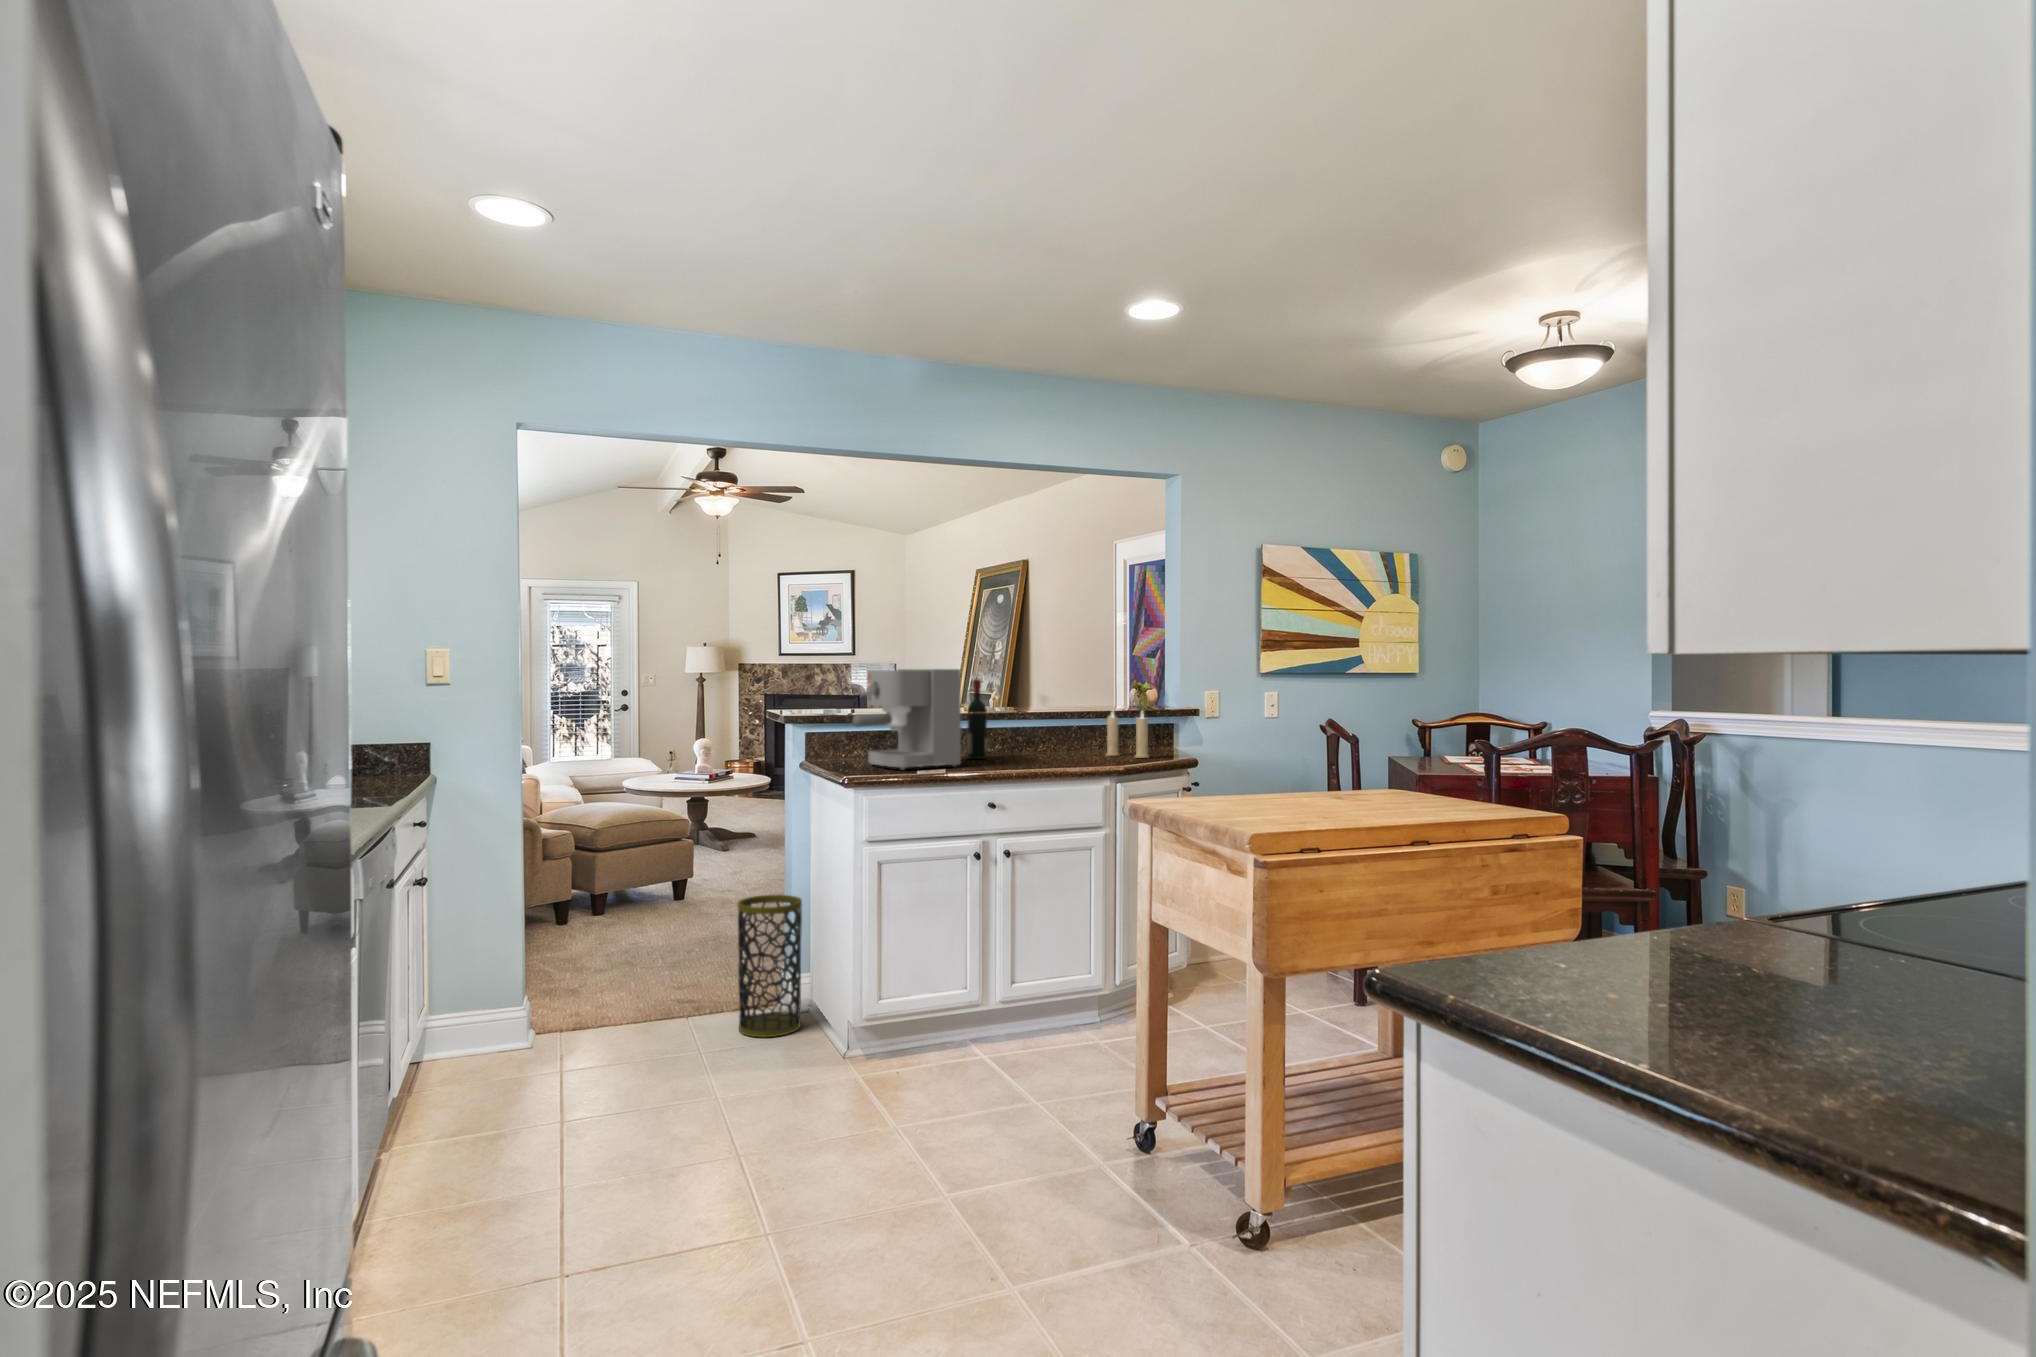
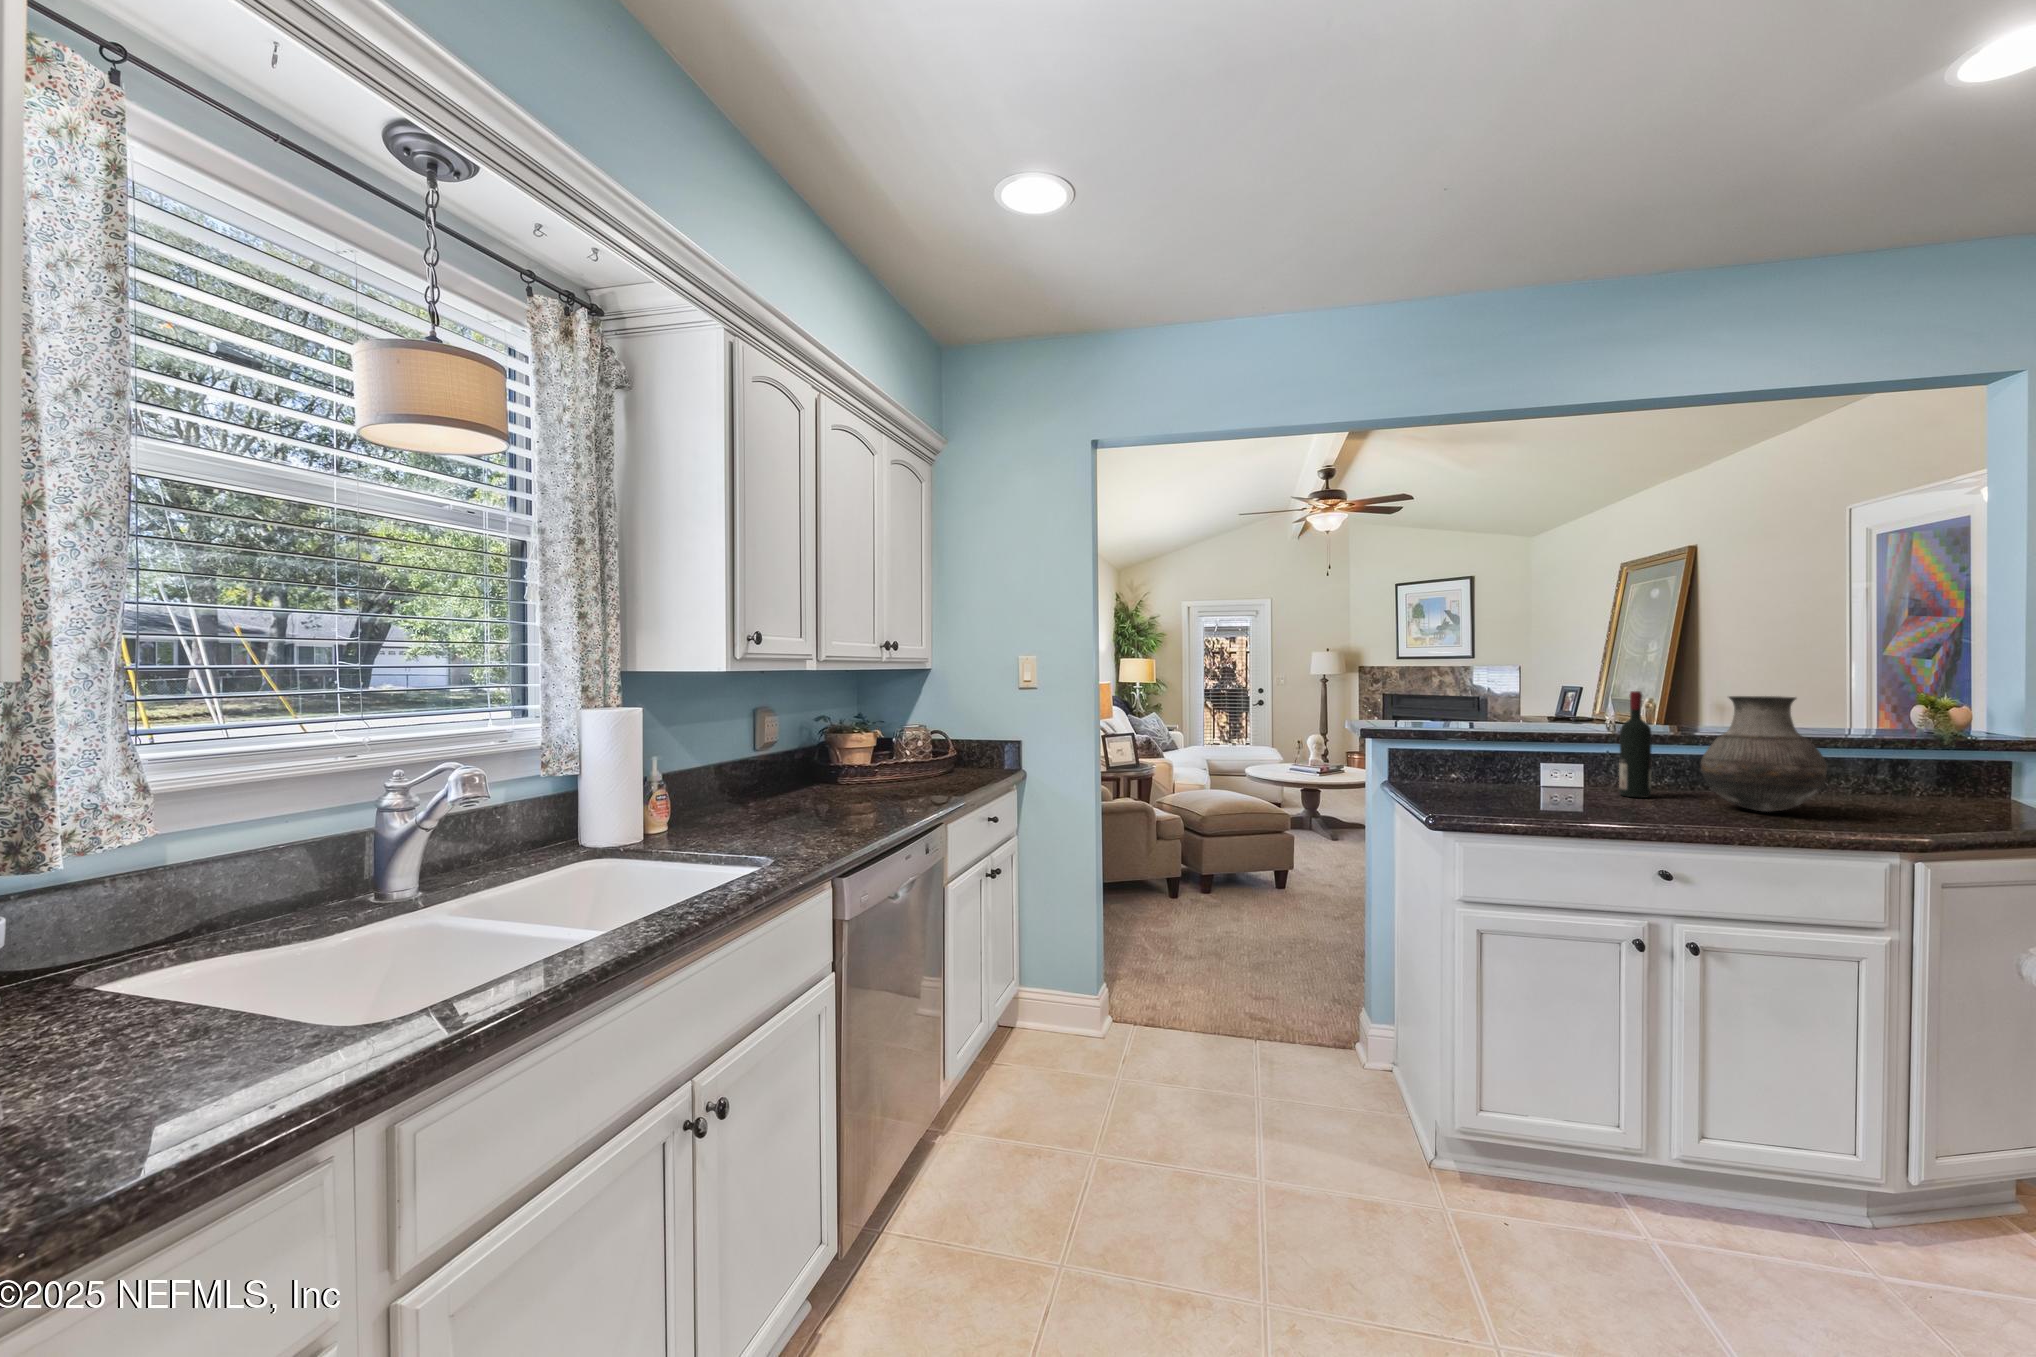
coffee maker: present [853,669,961,770] -> none [1447,677,1611,810]
vase: none [1015,681,1080,761] -> present [1701,696,1827,812]
candle: present [1106,711,1149,758] -> none [1869,738,1972,820]
trash can: present [737,895,802,1037] -> none [1306,929,1383,1100]

